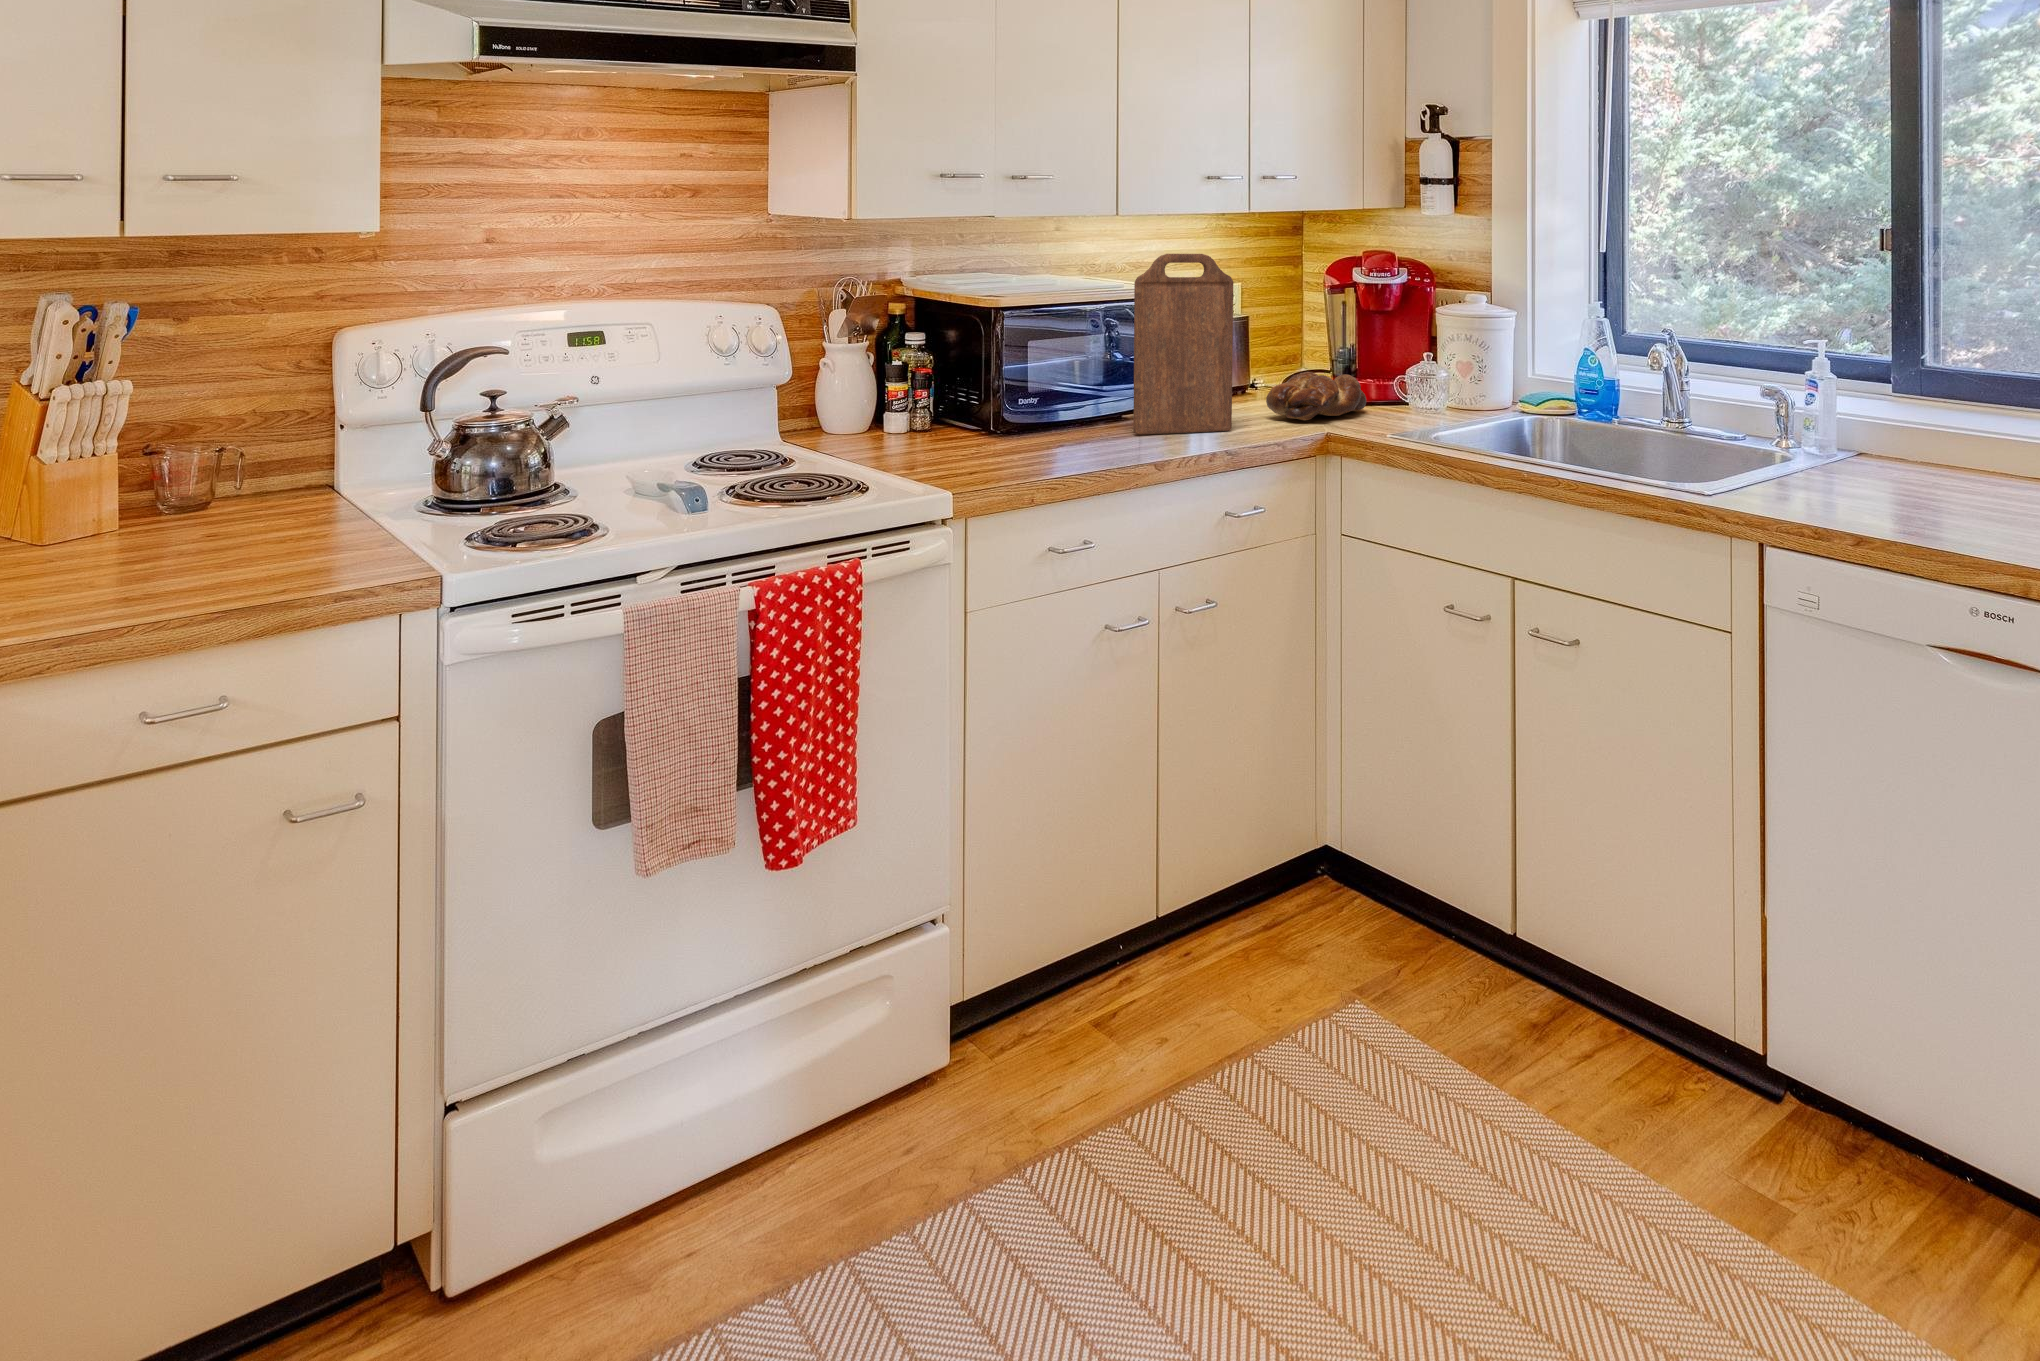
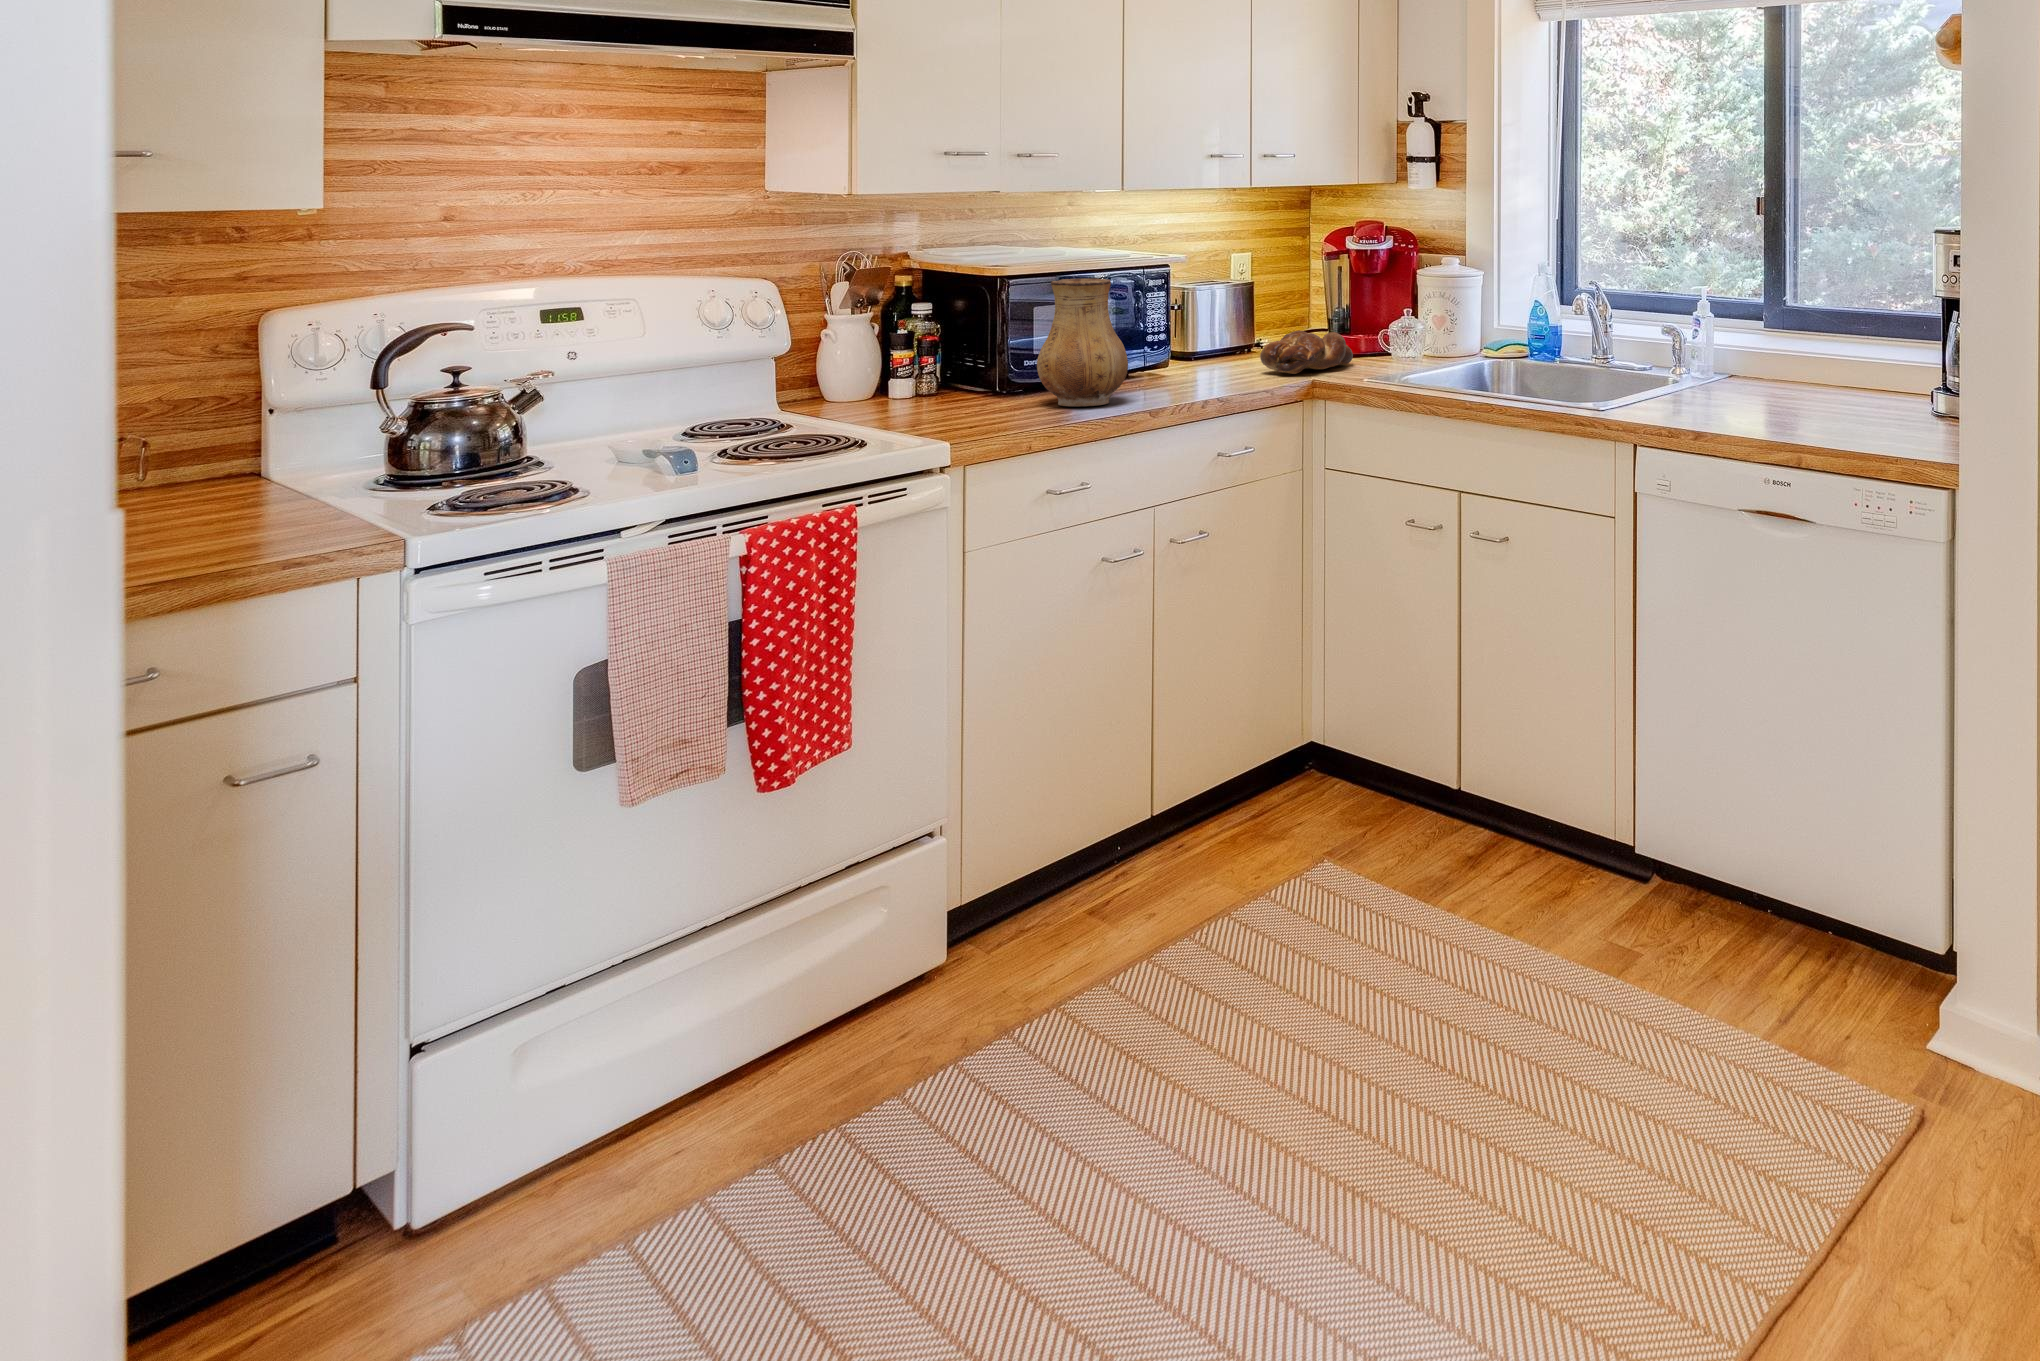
cutting board: present [1133,254,1233,434] -> none [1129,225,1225,390]
ceramic pitcher: none [1039,312,1135,452] -> present [1037,278,1128,406]

